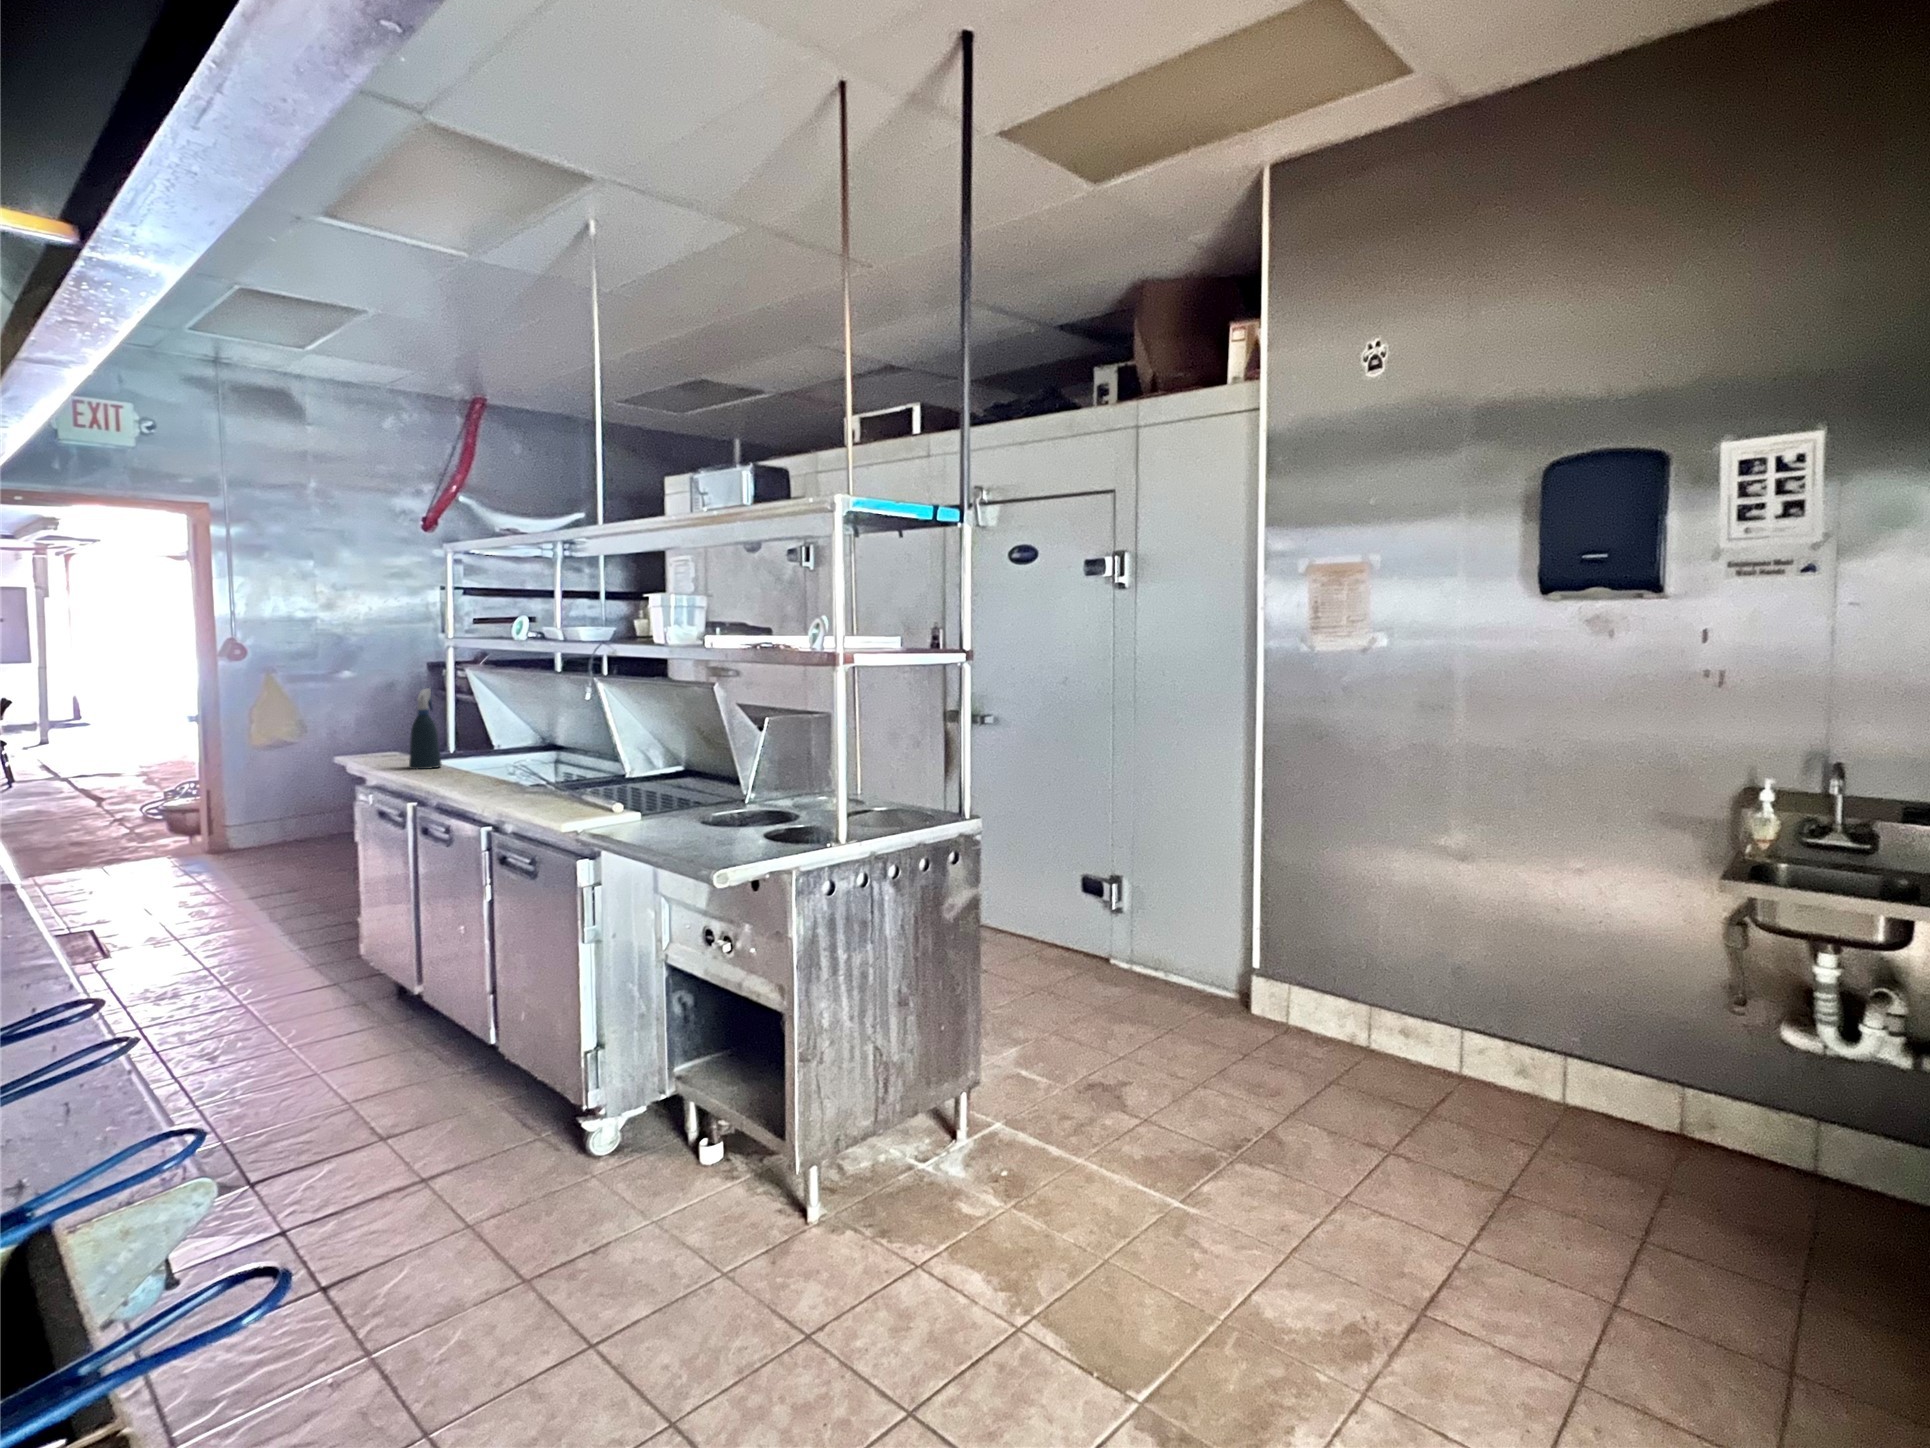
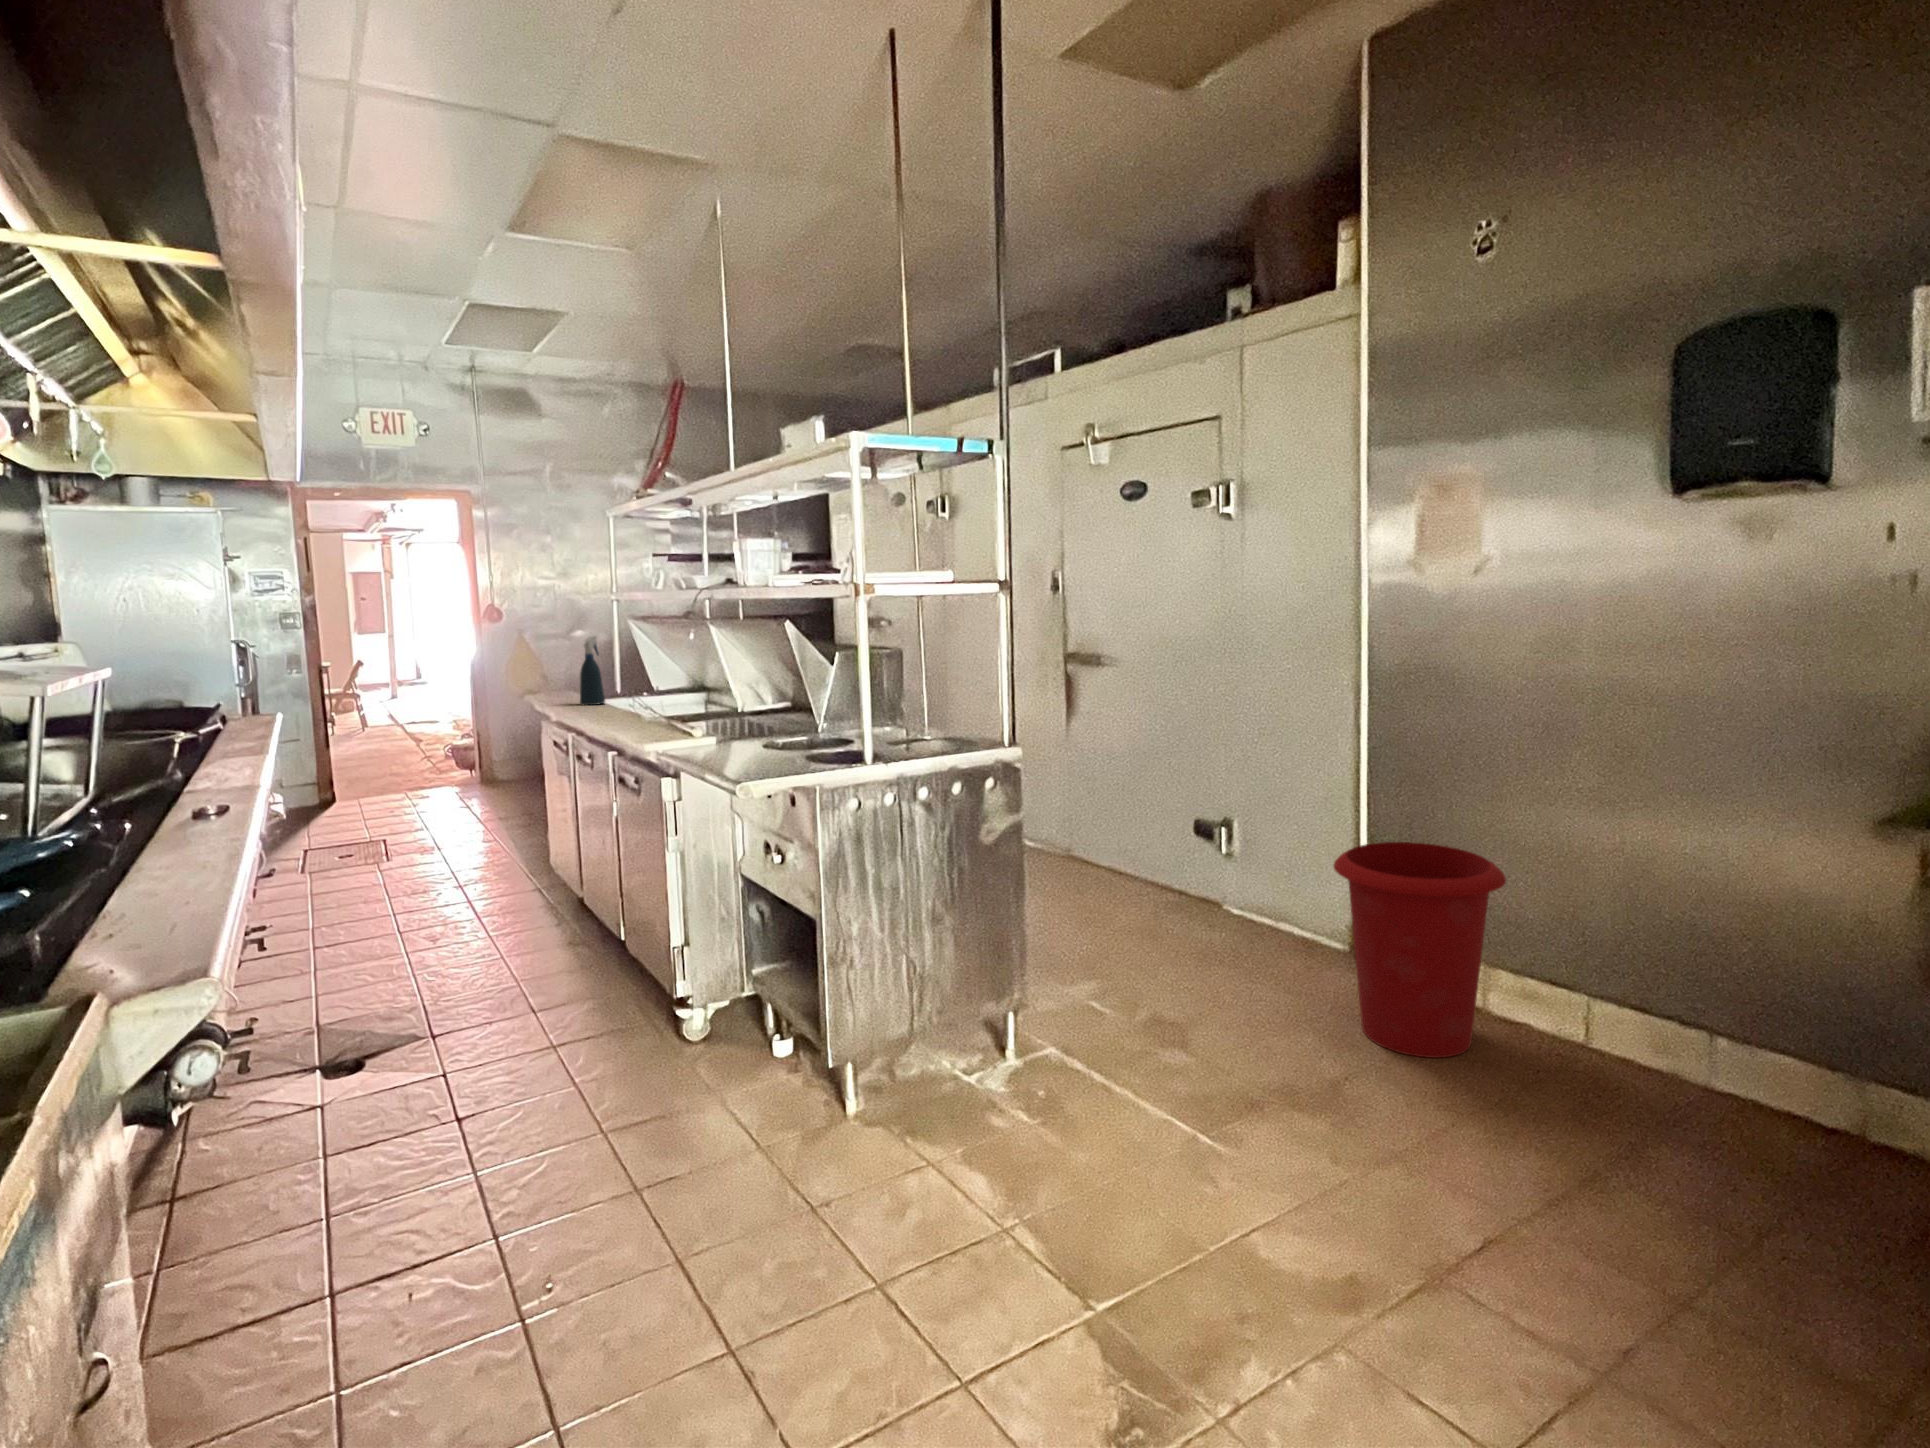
waste bin: none [1252,896,1402,1095] -> present [1334,842,1506,1058]

